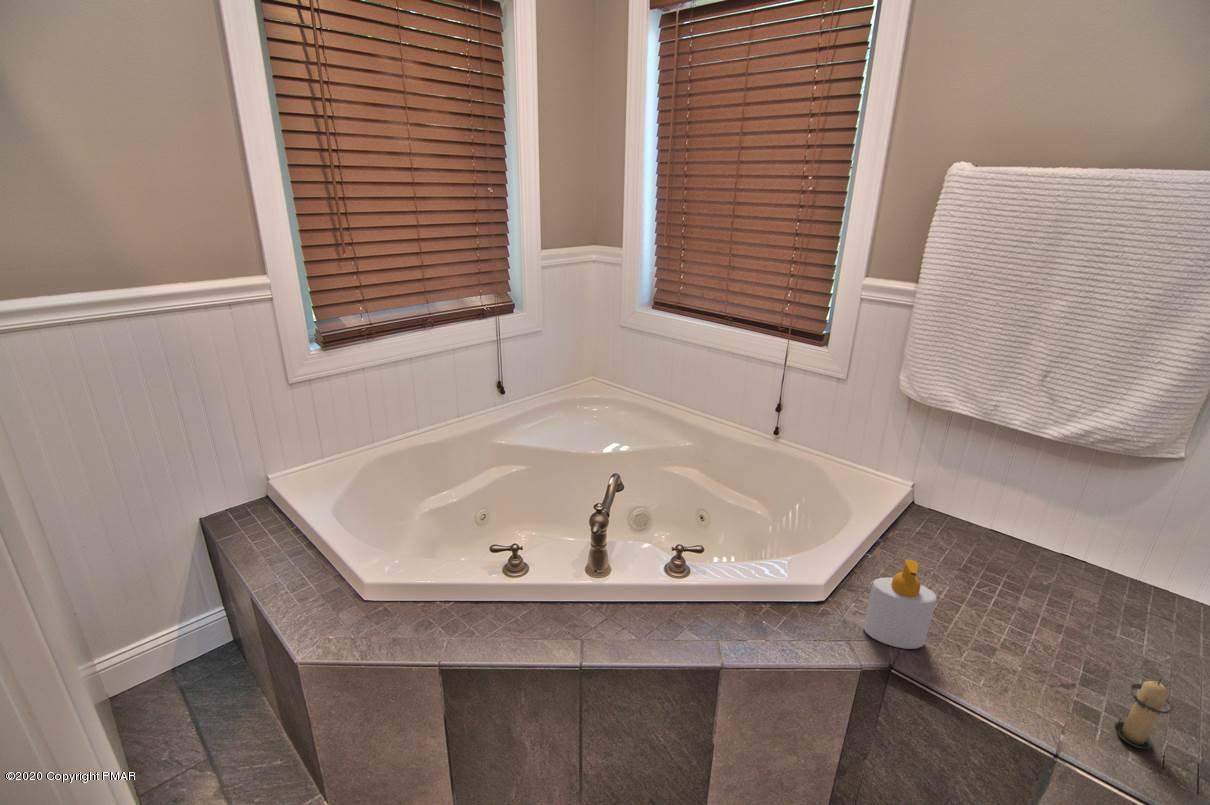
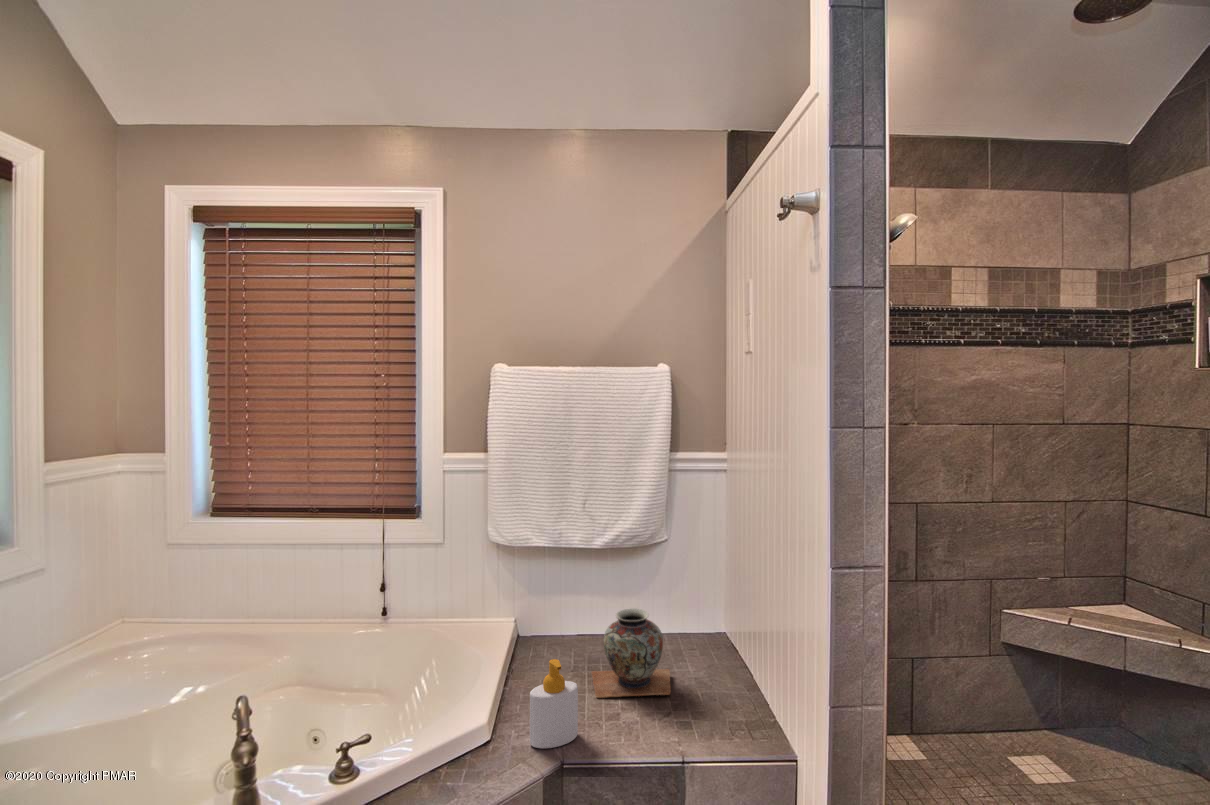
decorative vase: none [972,533,1107,663] -> present [592,608,670,698]
candle: present [1115,679,1174,749] -> none [697,672,724,732]

